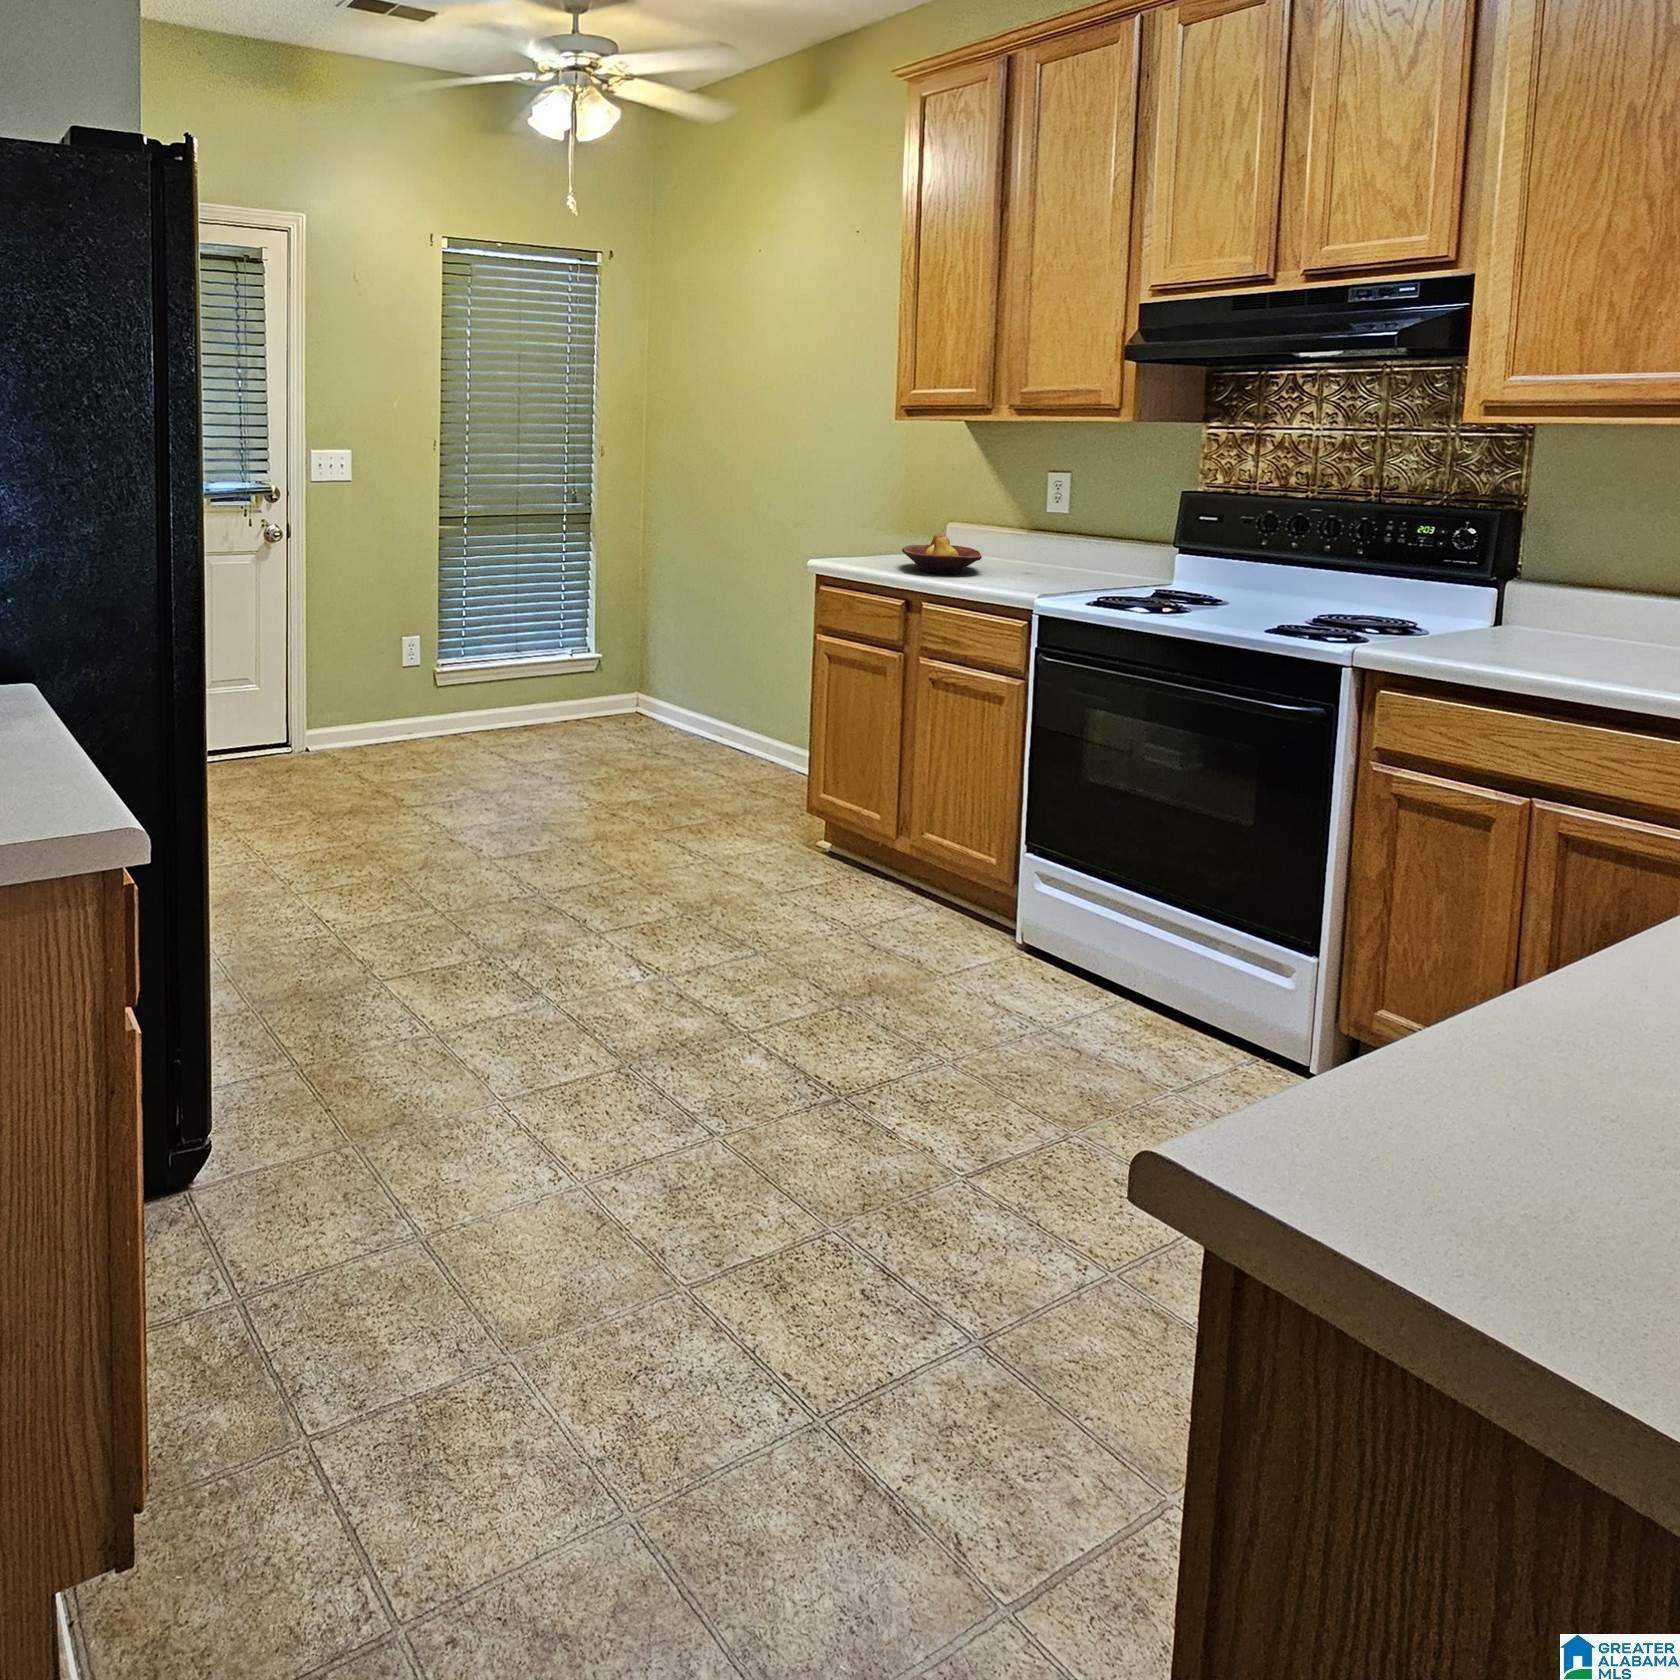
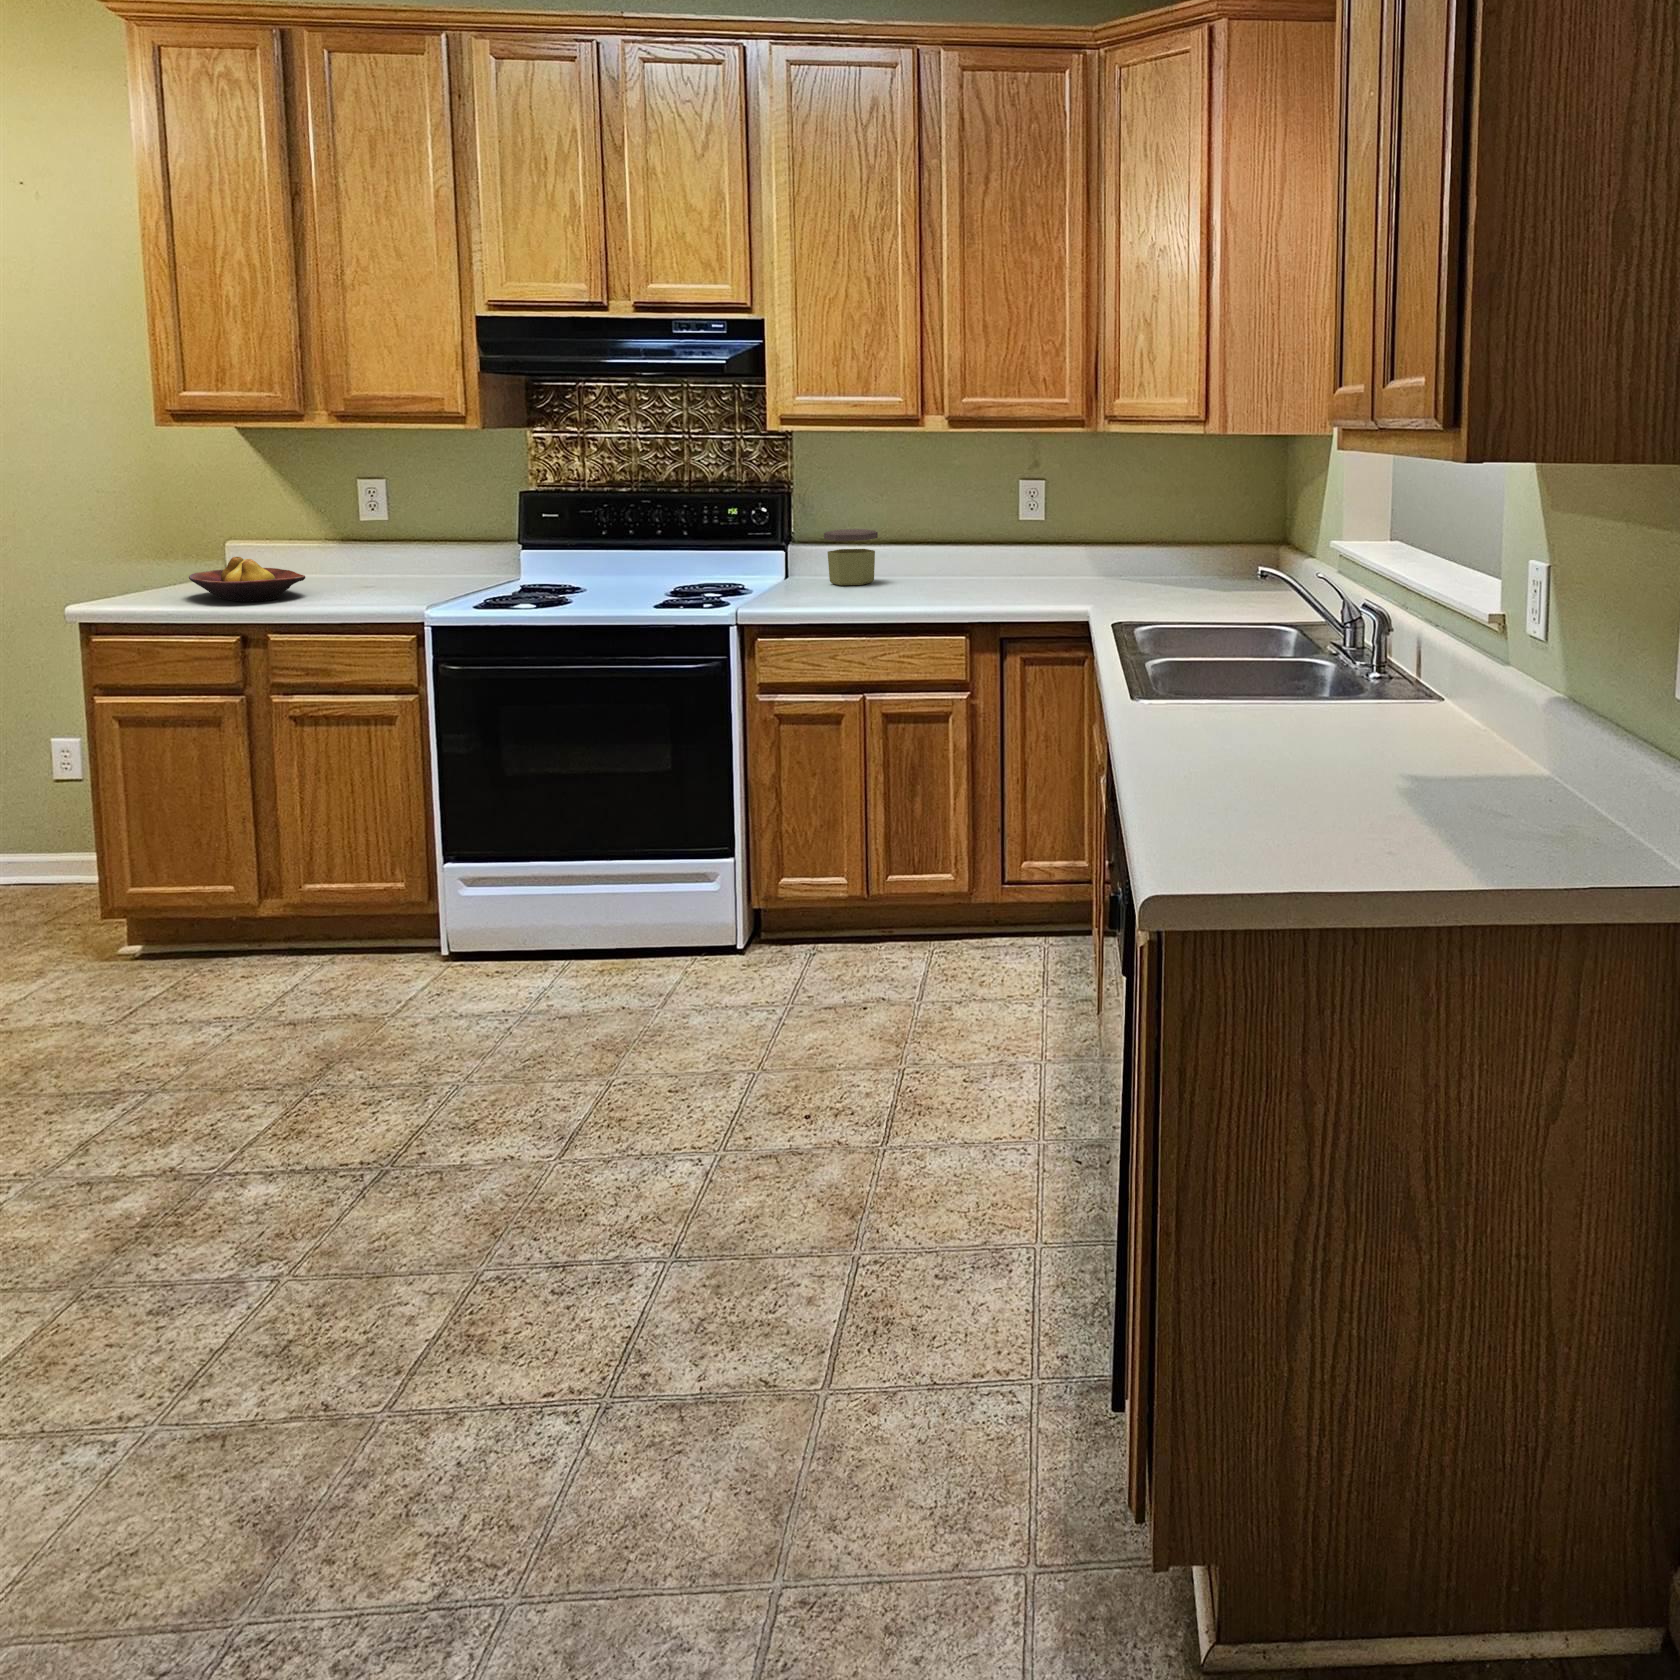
jar: none [1547,570,1644,652] -> present [824,529,878,585]

